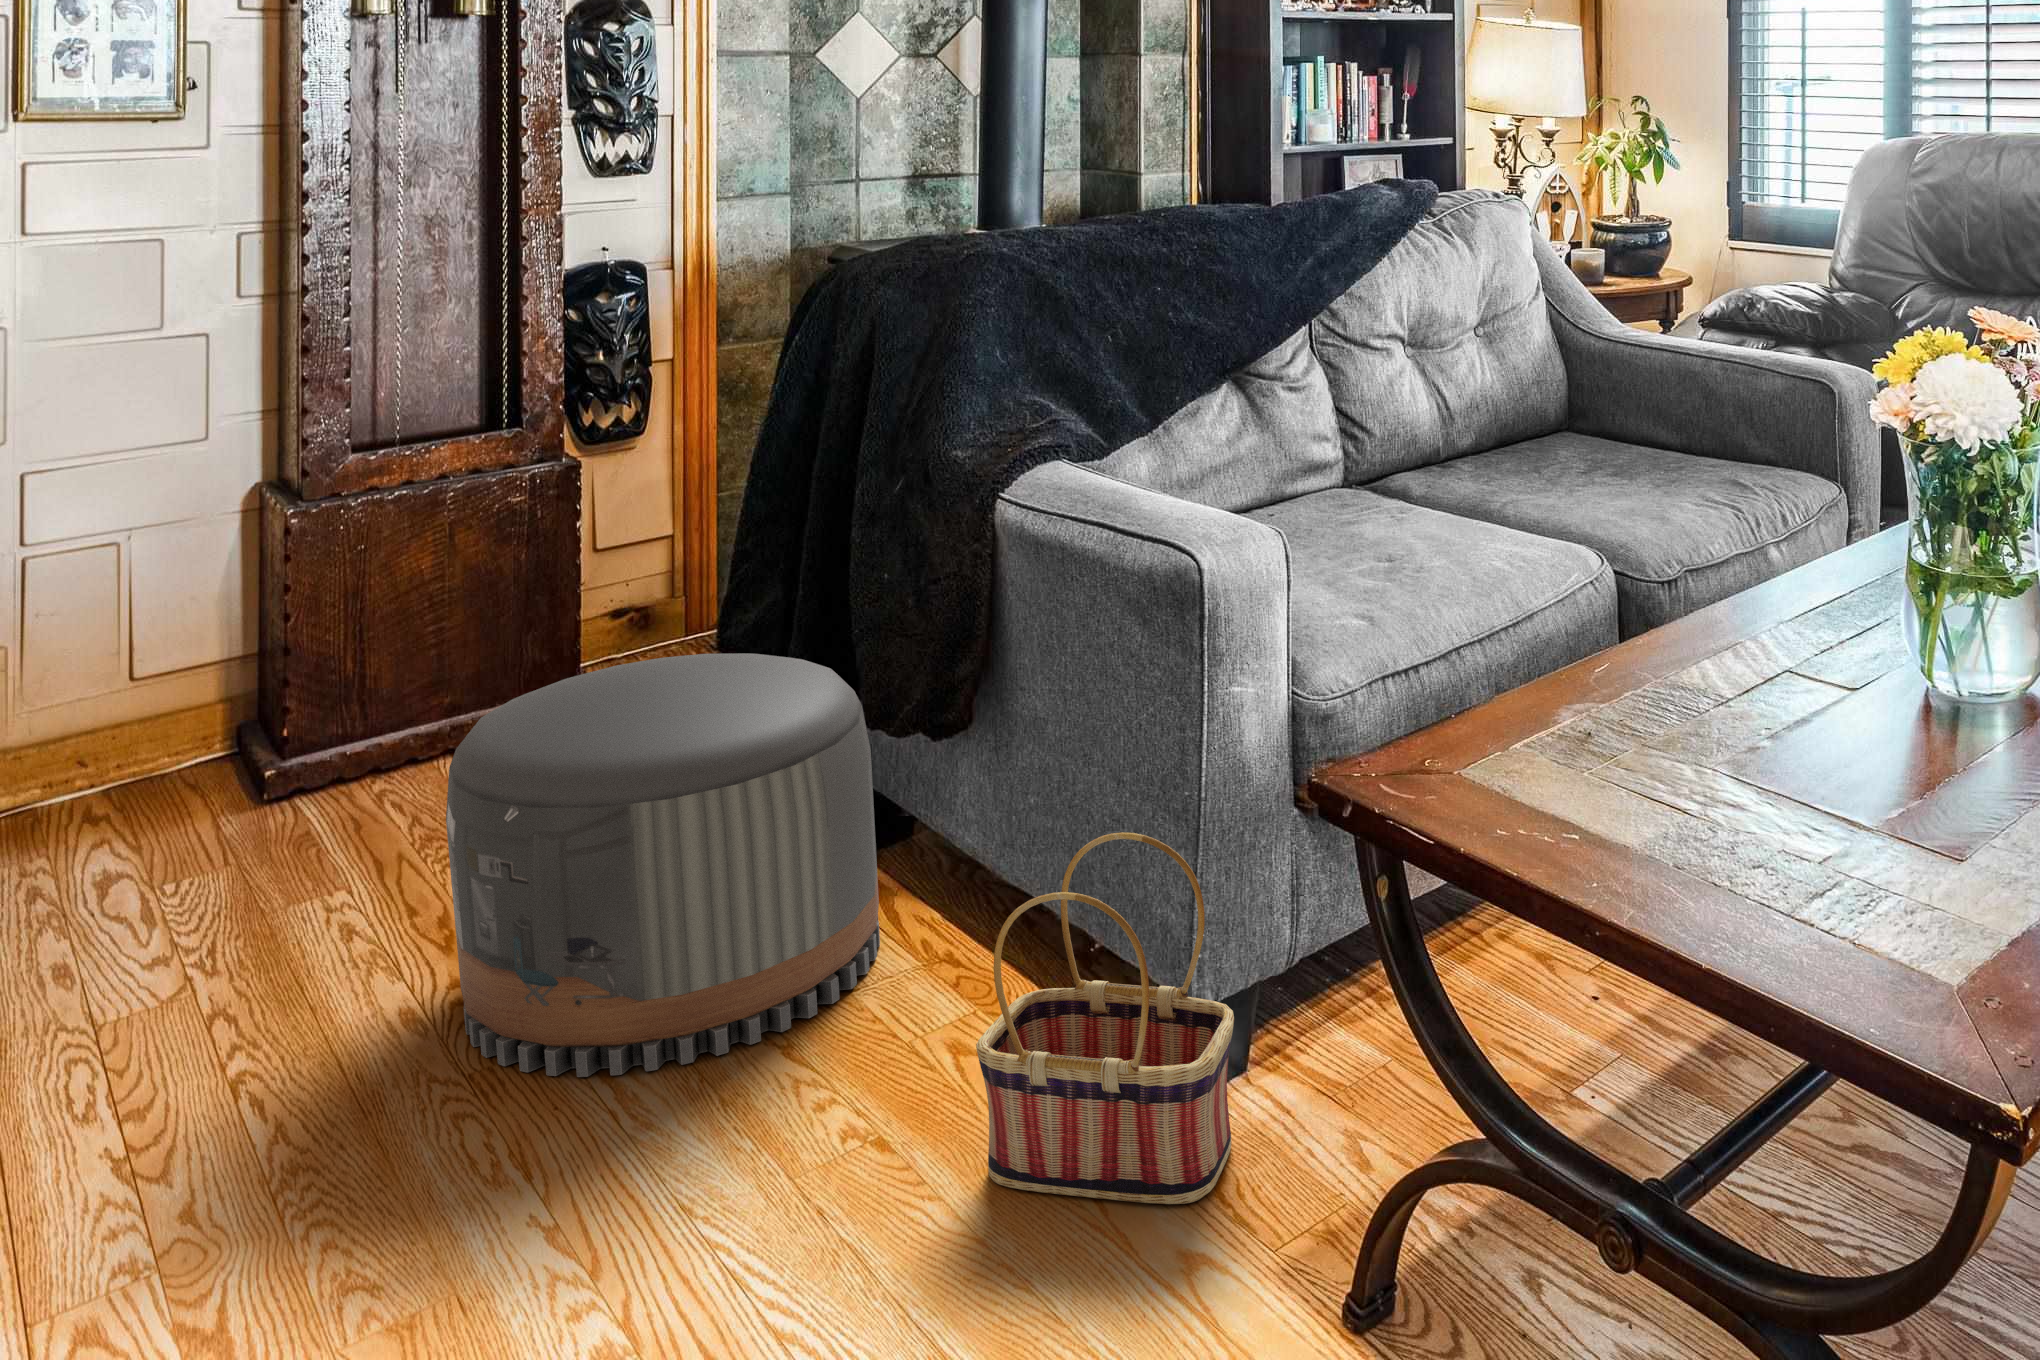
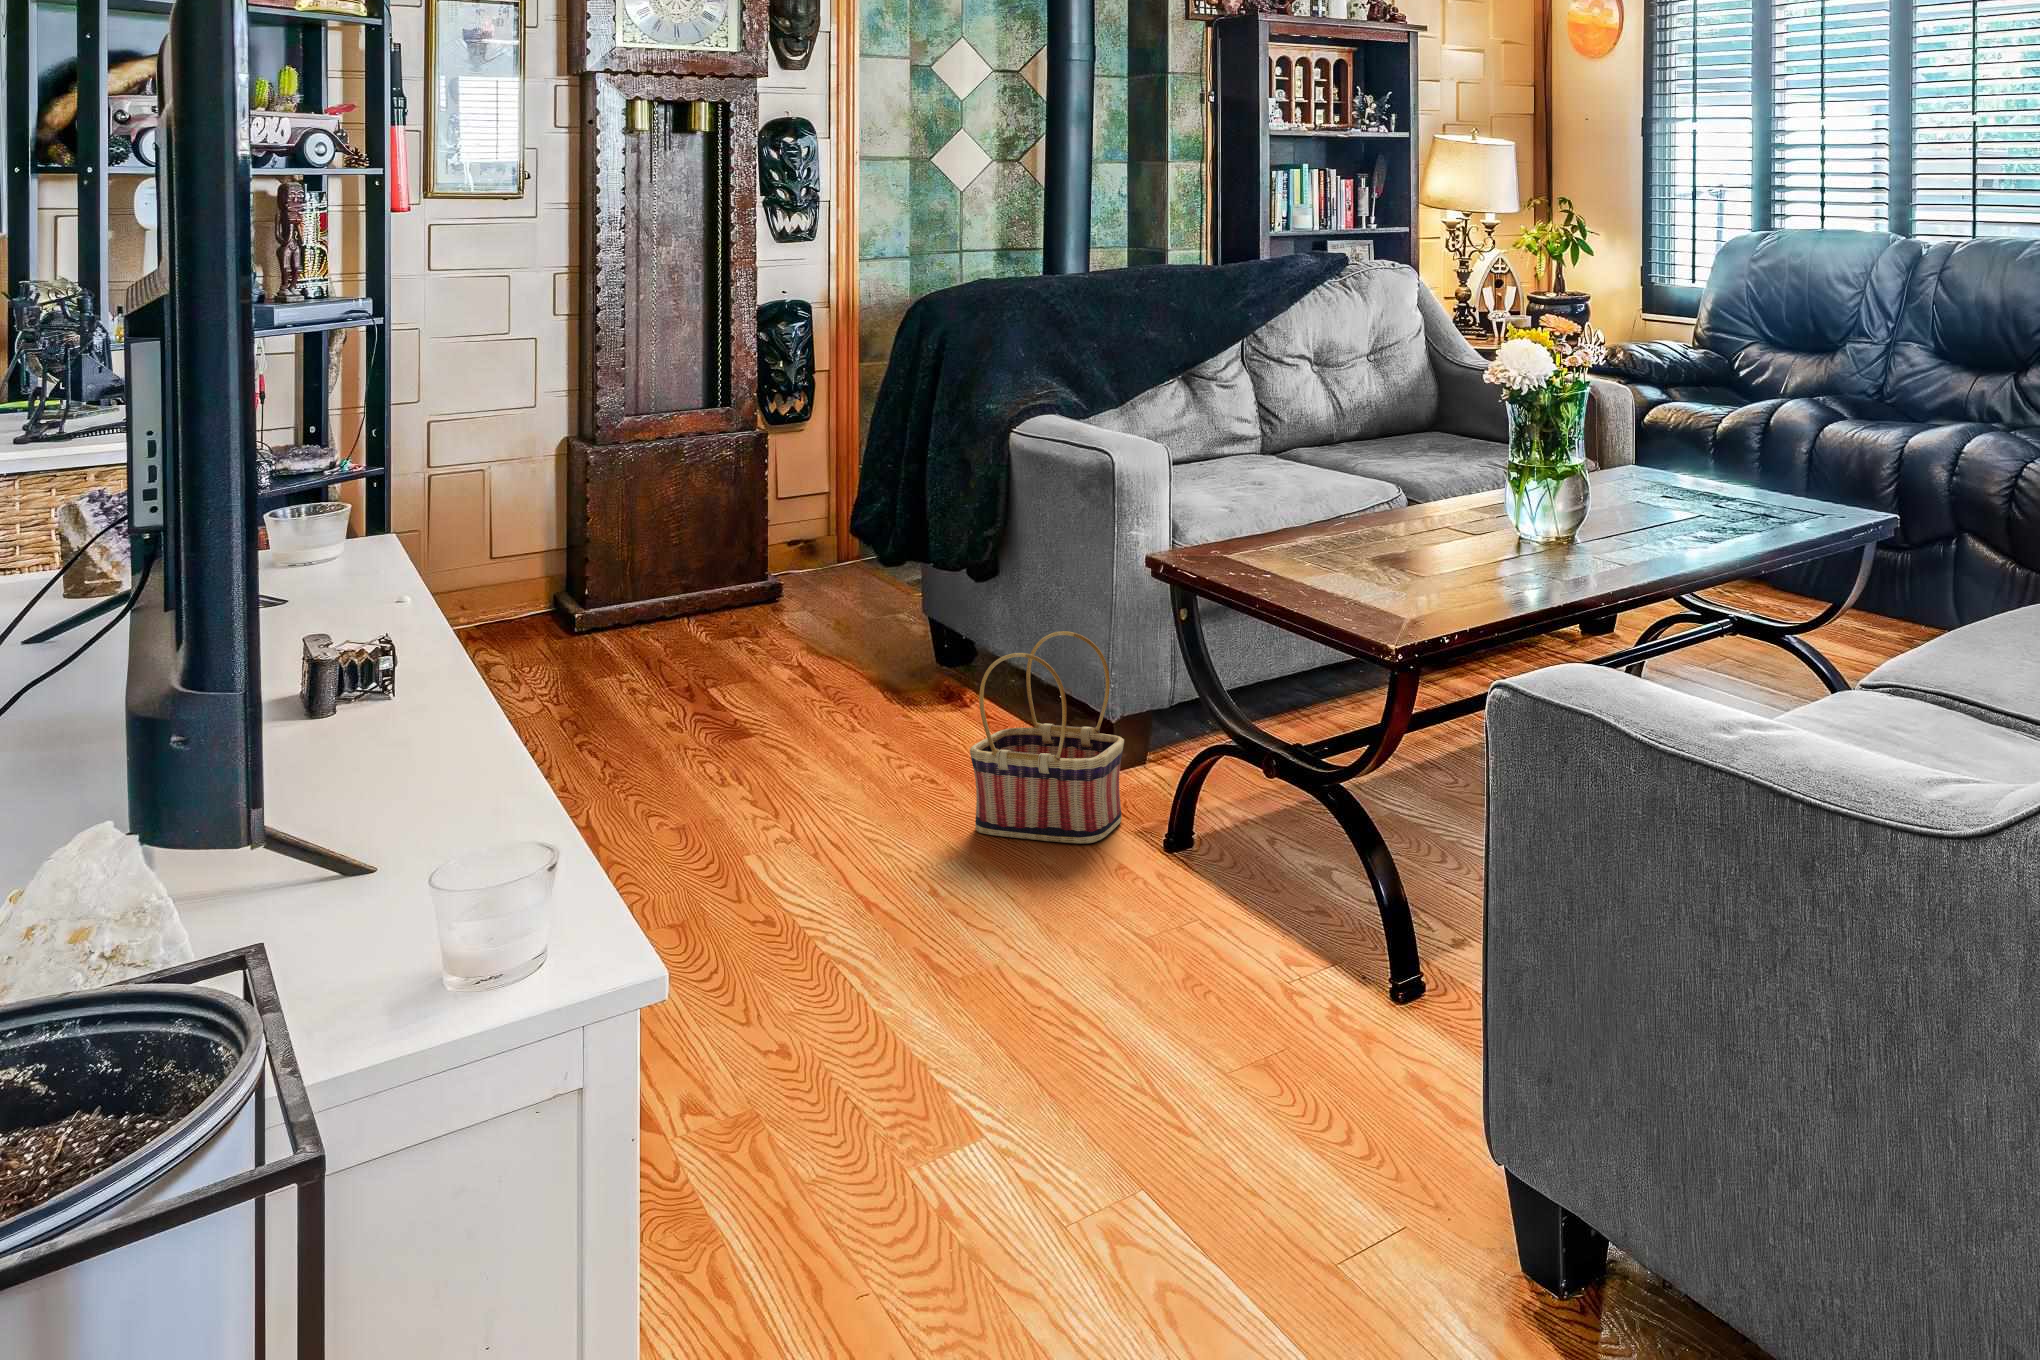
pouf: present [446,653,880,1077] -> none [668,545,931,782]

